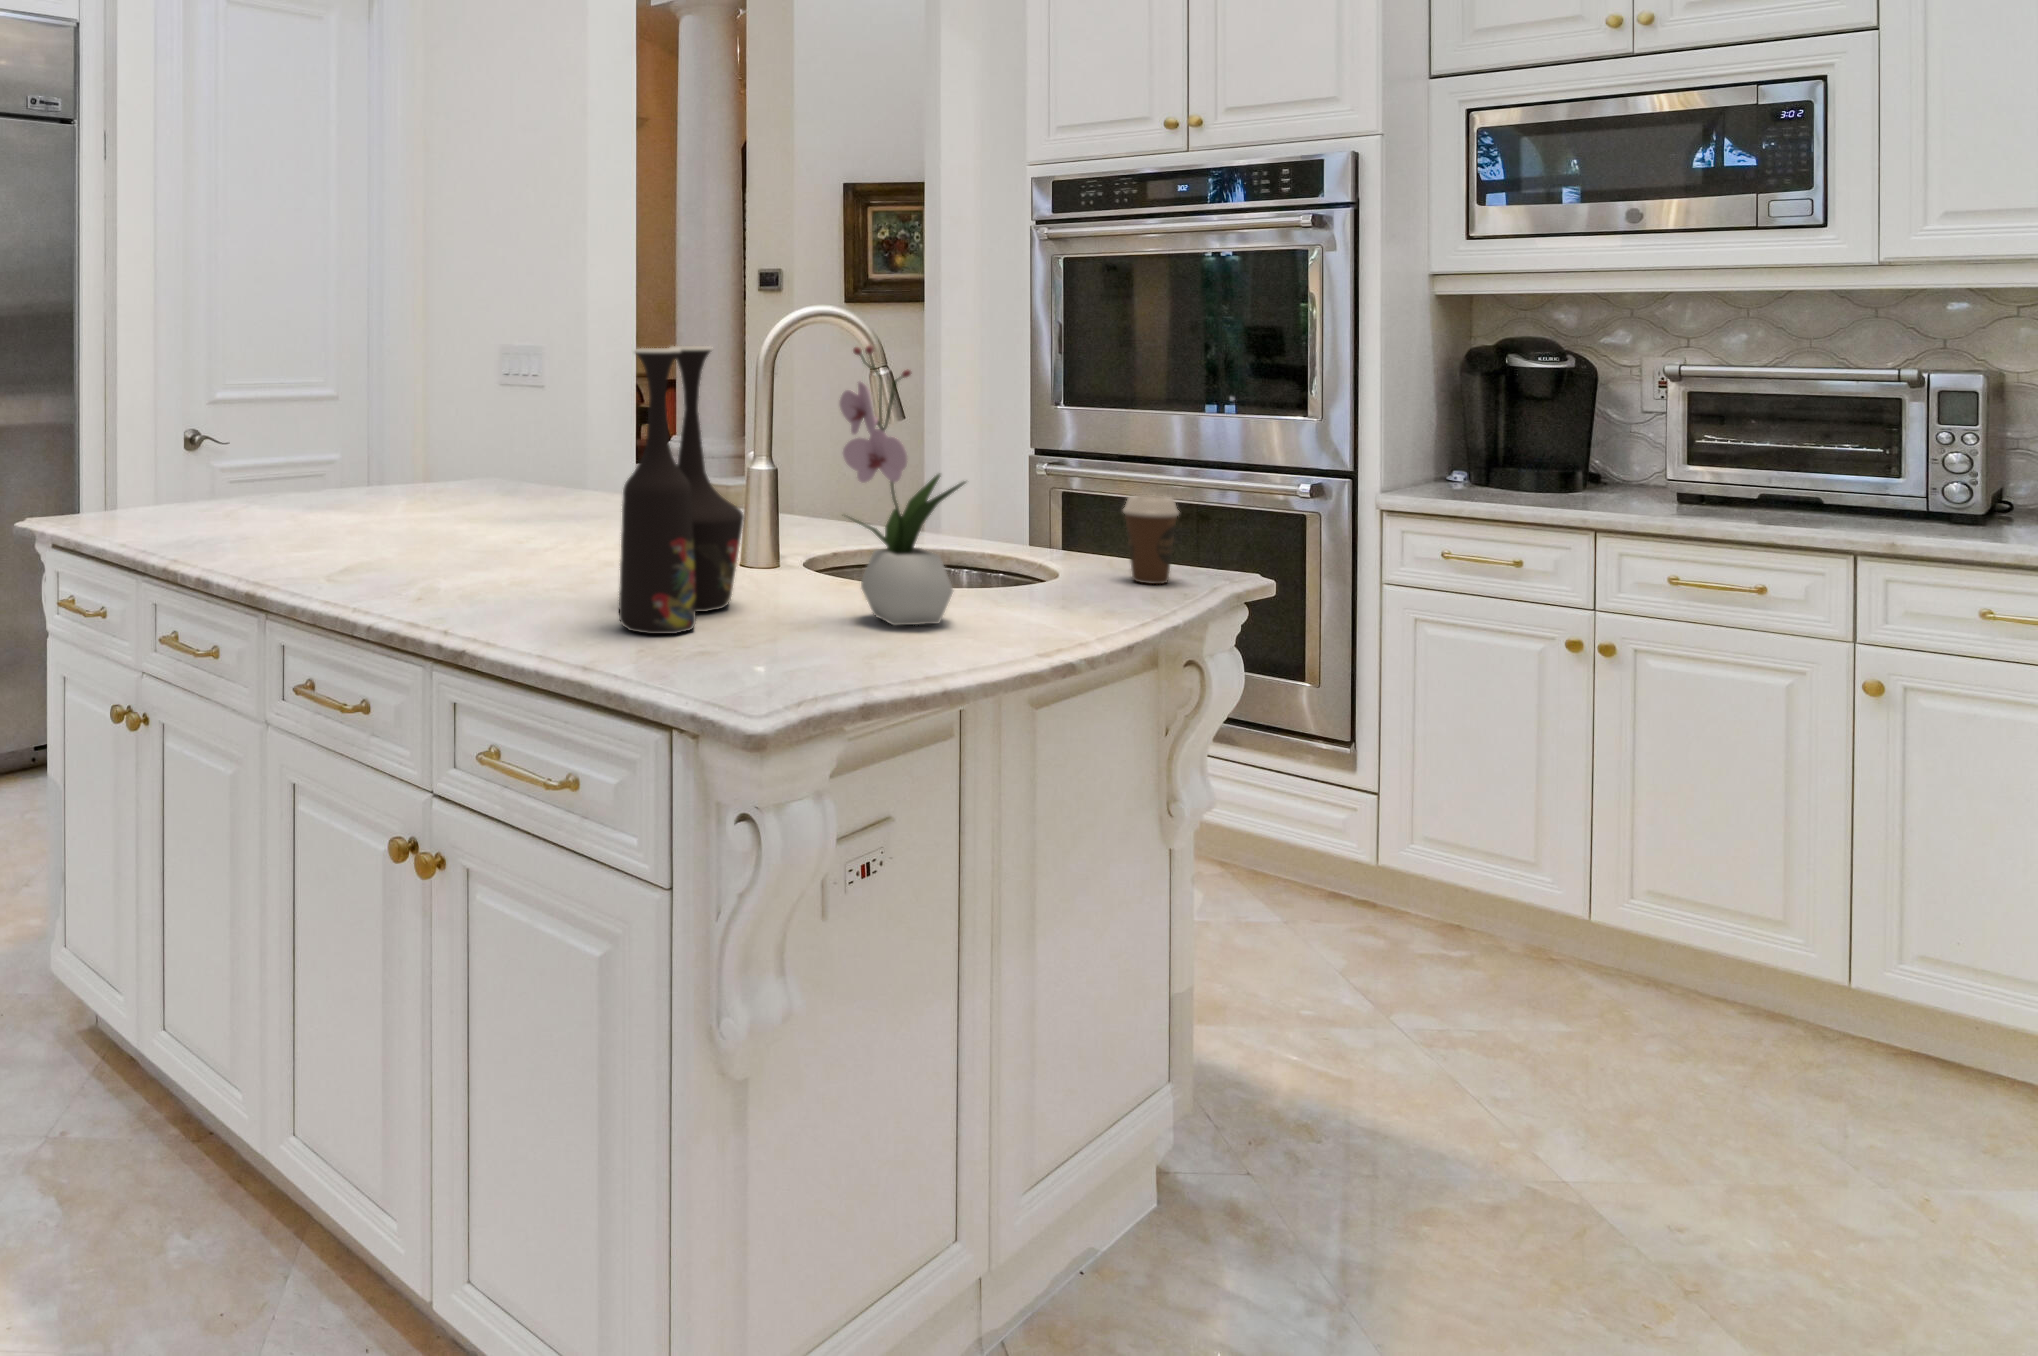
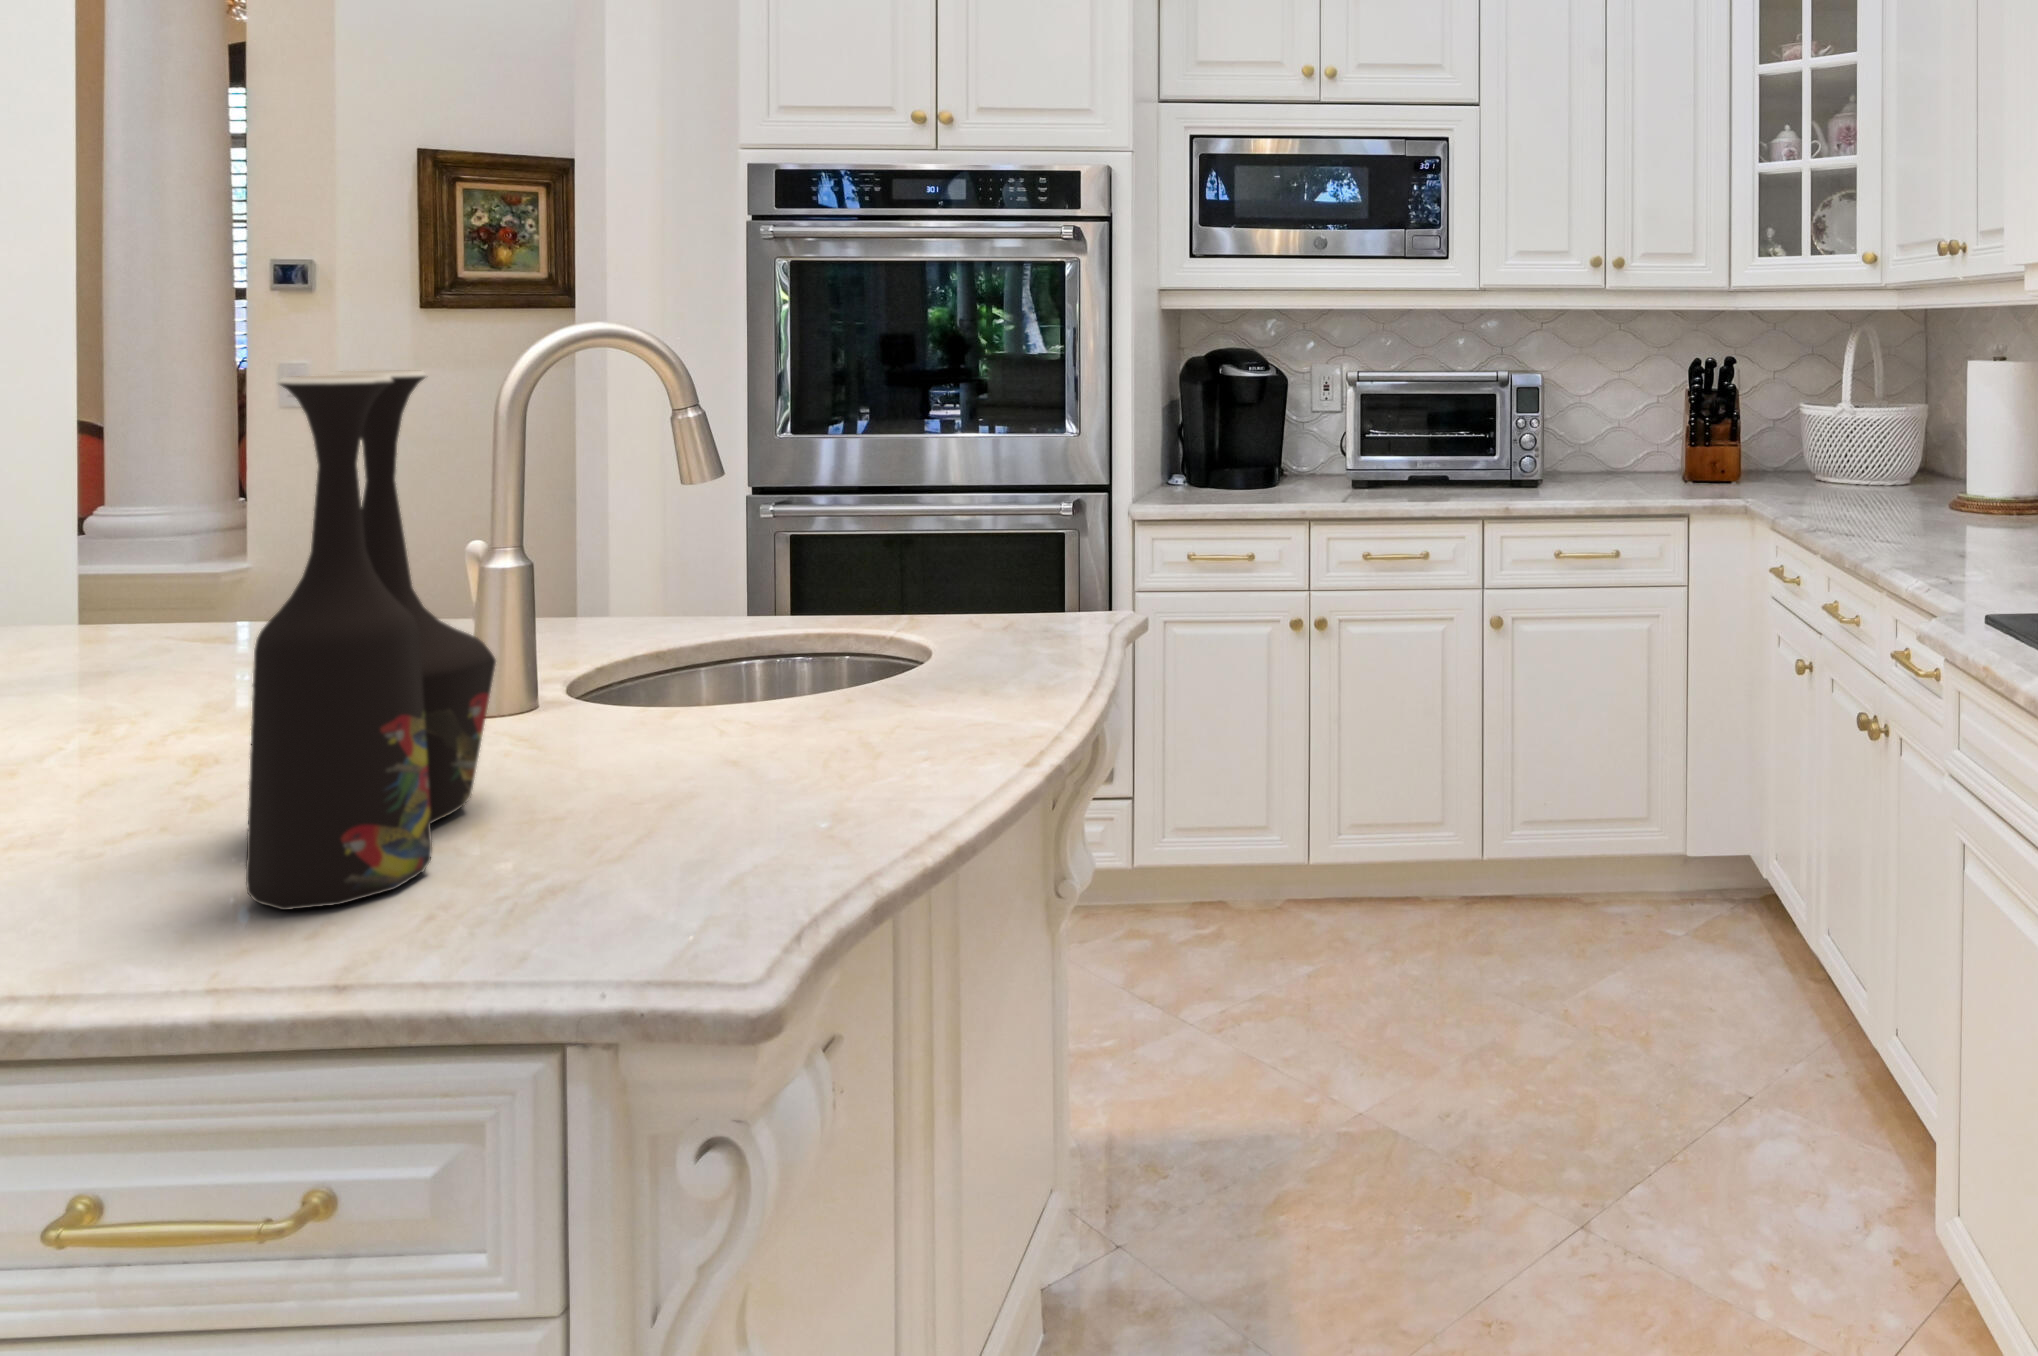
flower arrangement: present [839,346,966,625] -> none [679,366,887,776]
coffee cup: present [1123,495,1179,584] -> none [1006,538,1071,643]

